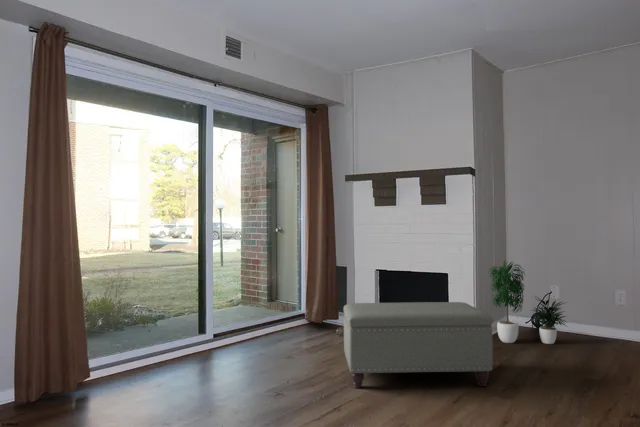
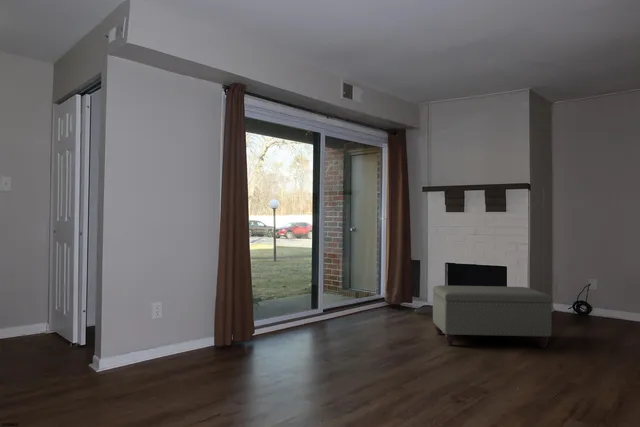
potted plant: present [490,260,566,344] -> none [539,256,606,324]

